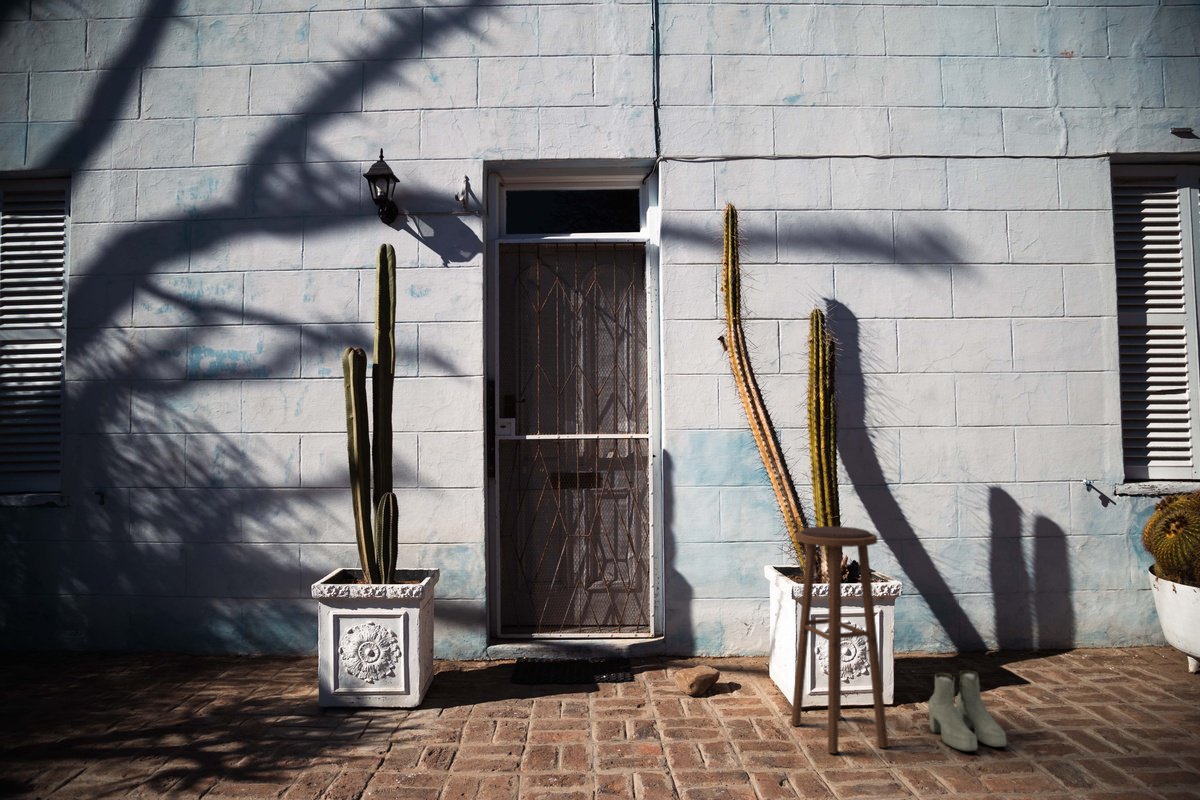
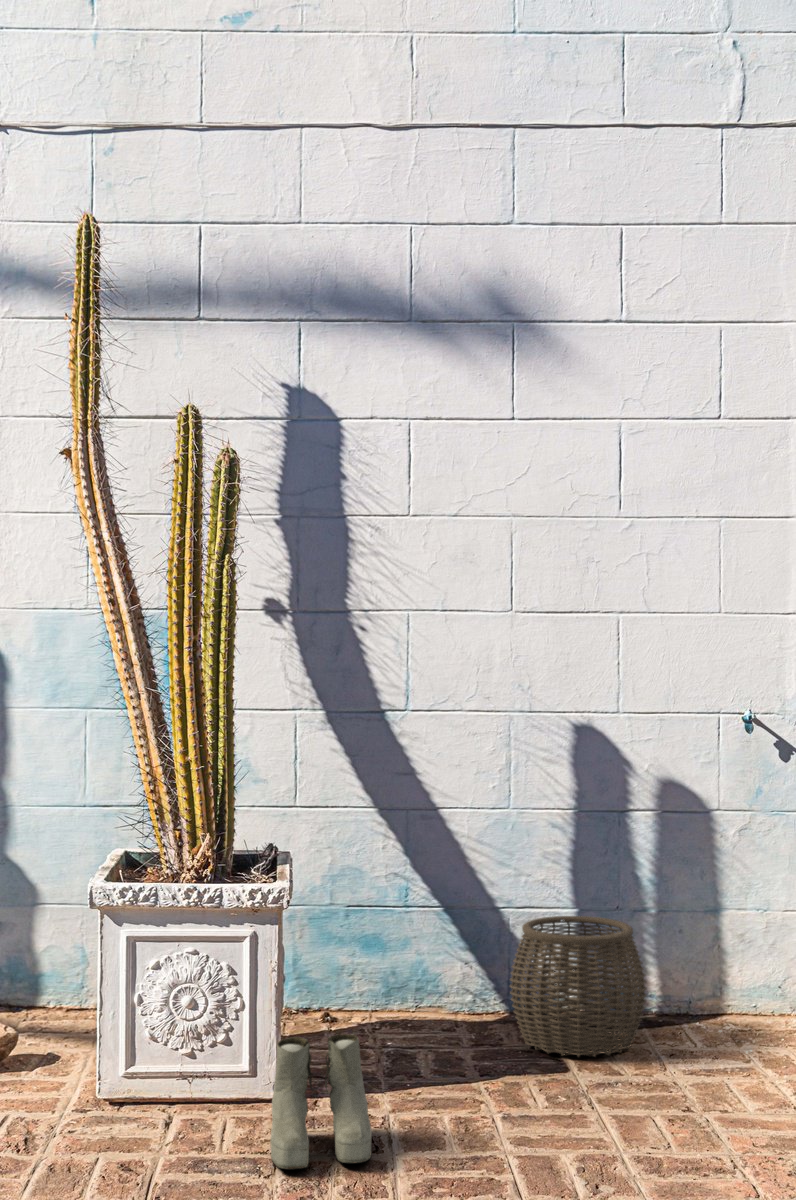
stool: present [791,526,888,753] -> none [34,780,174,1169]
woven basket: none [973,595,1061,676] -> present [510,916,647,1057]

